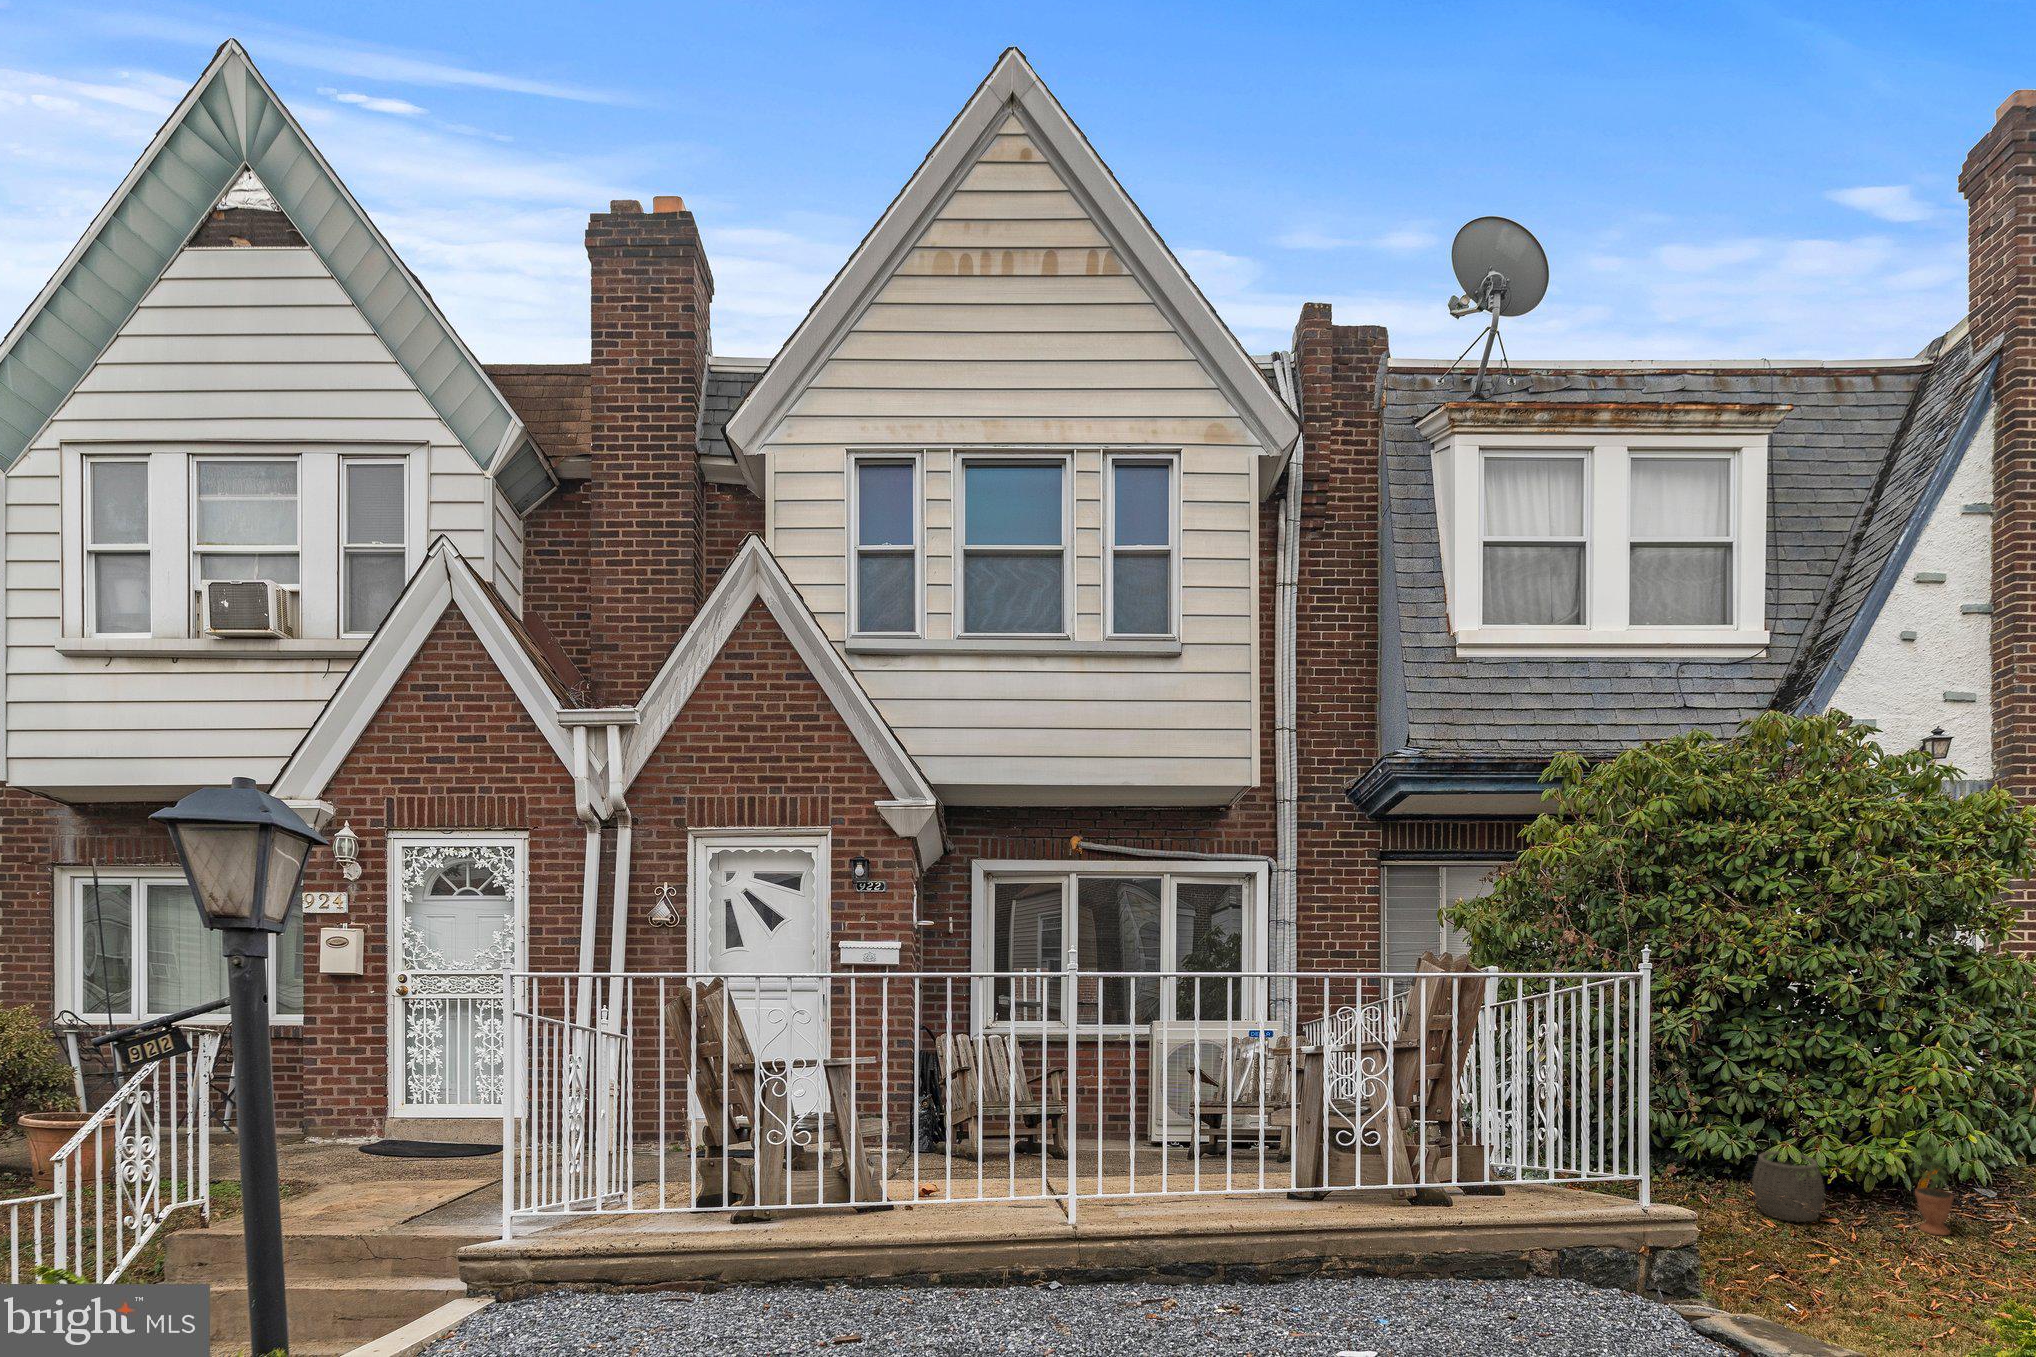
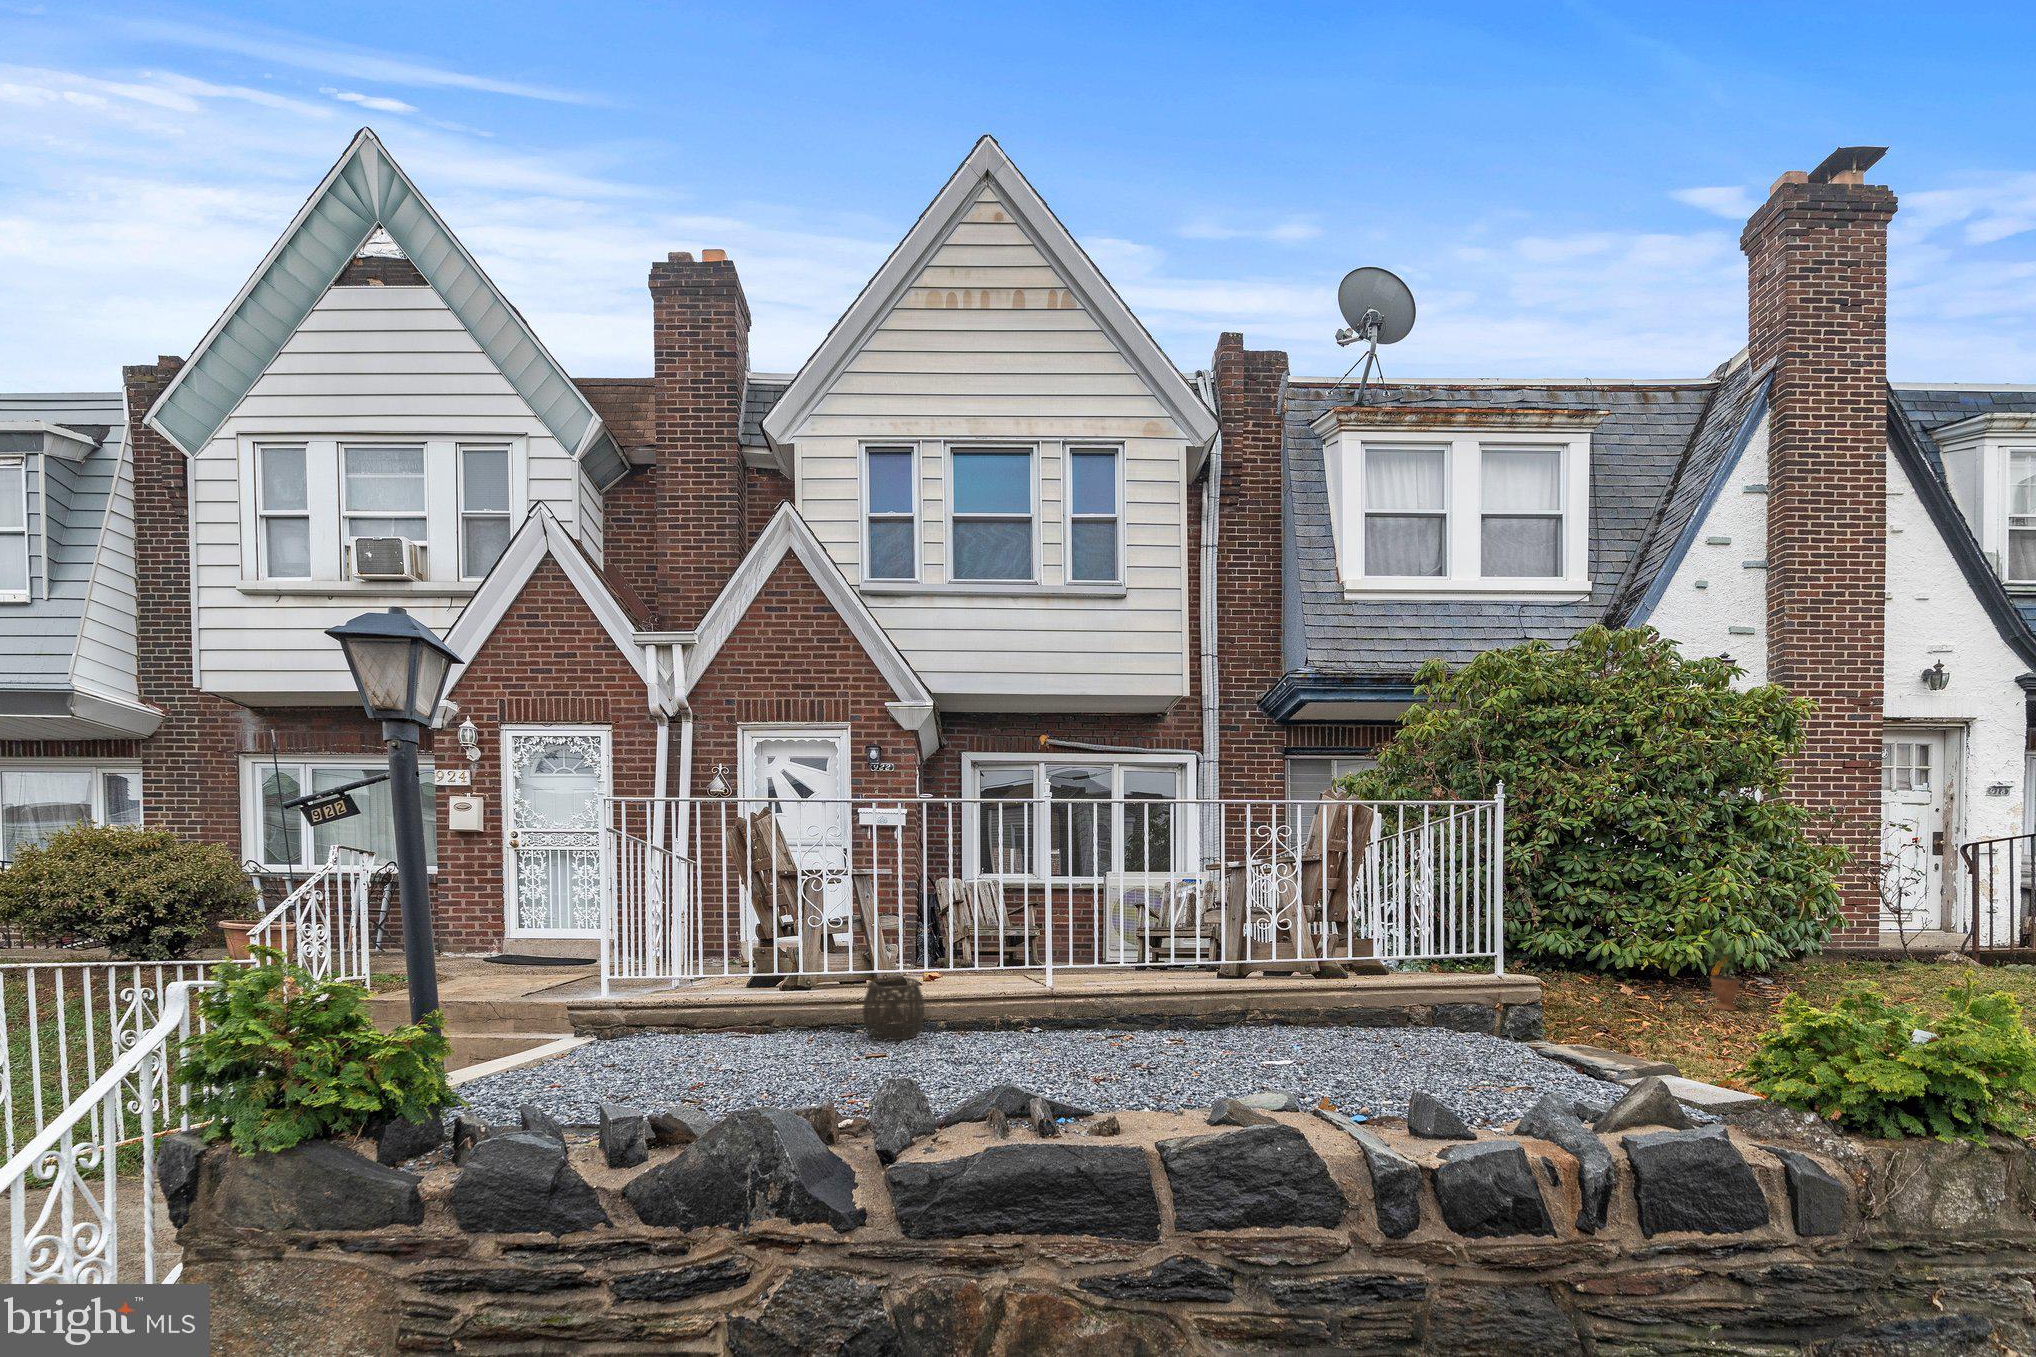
woven basket: present [1752,1151,1824,1222] -> present [863,977,924,1041]

